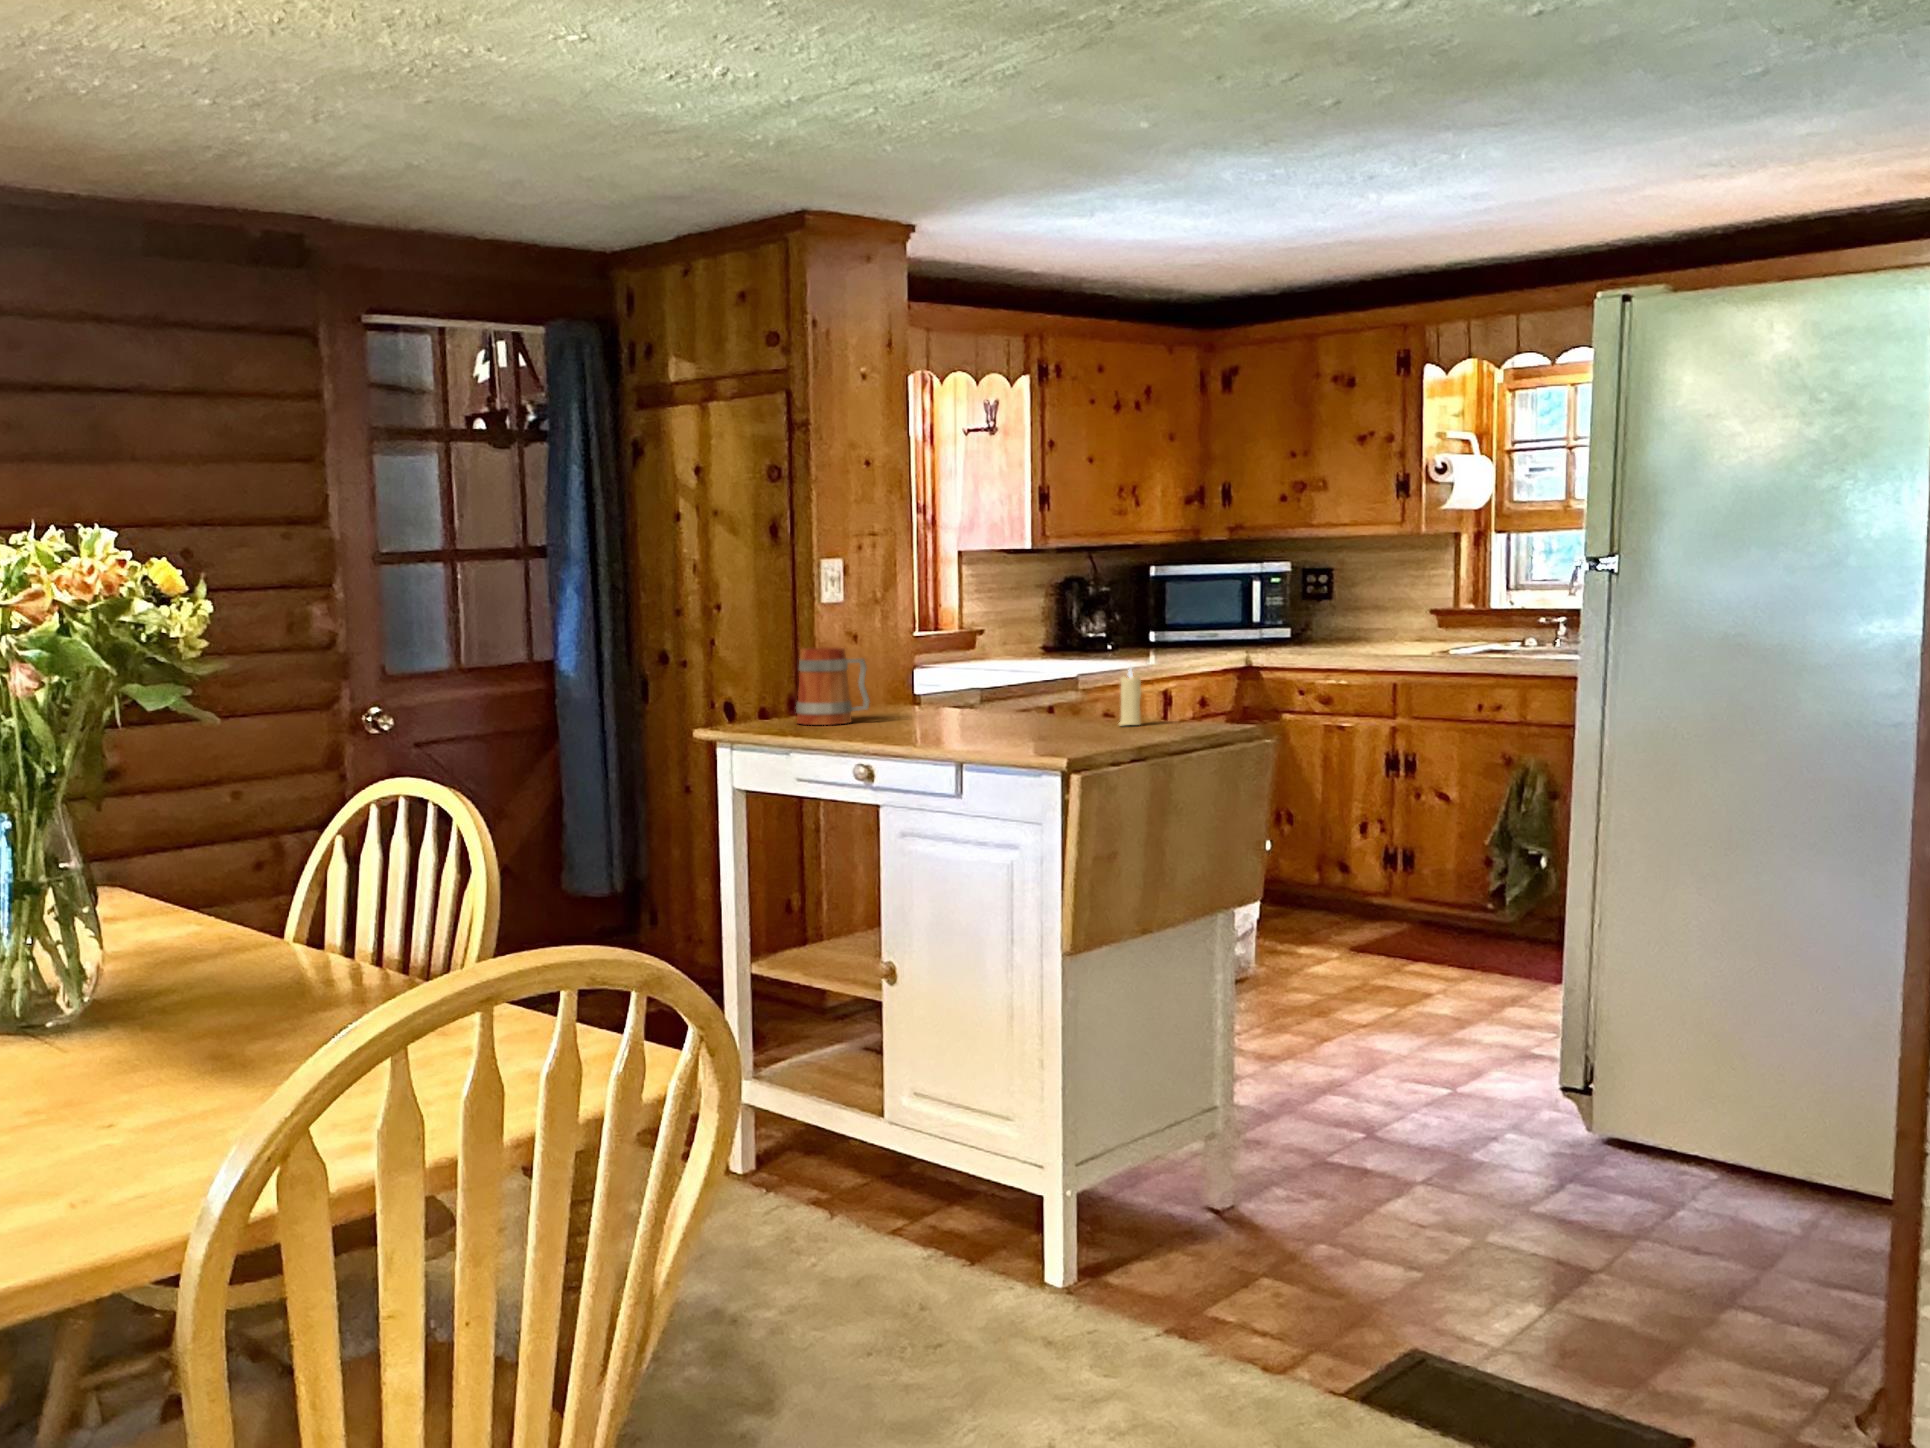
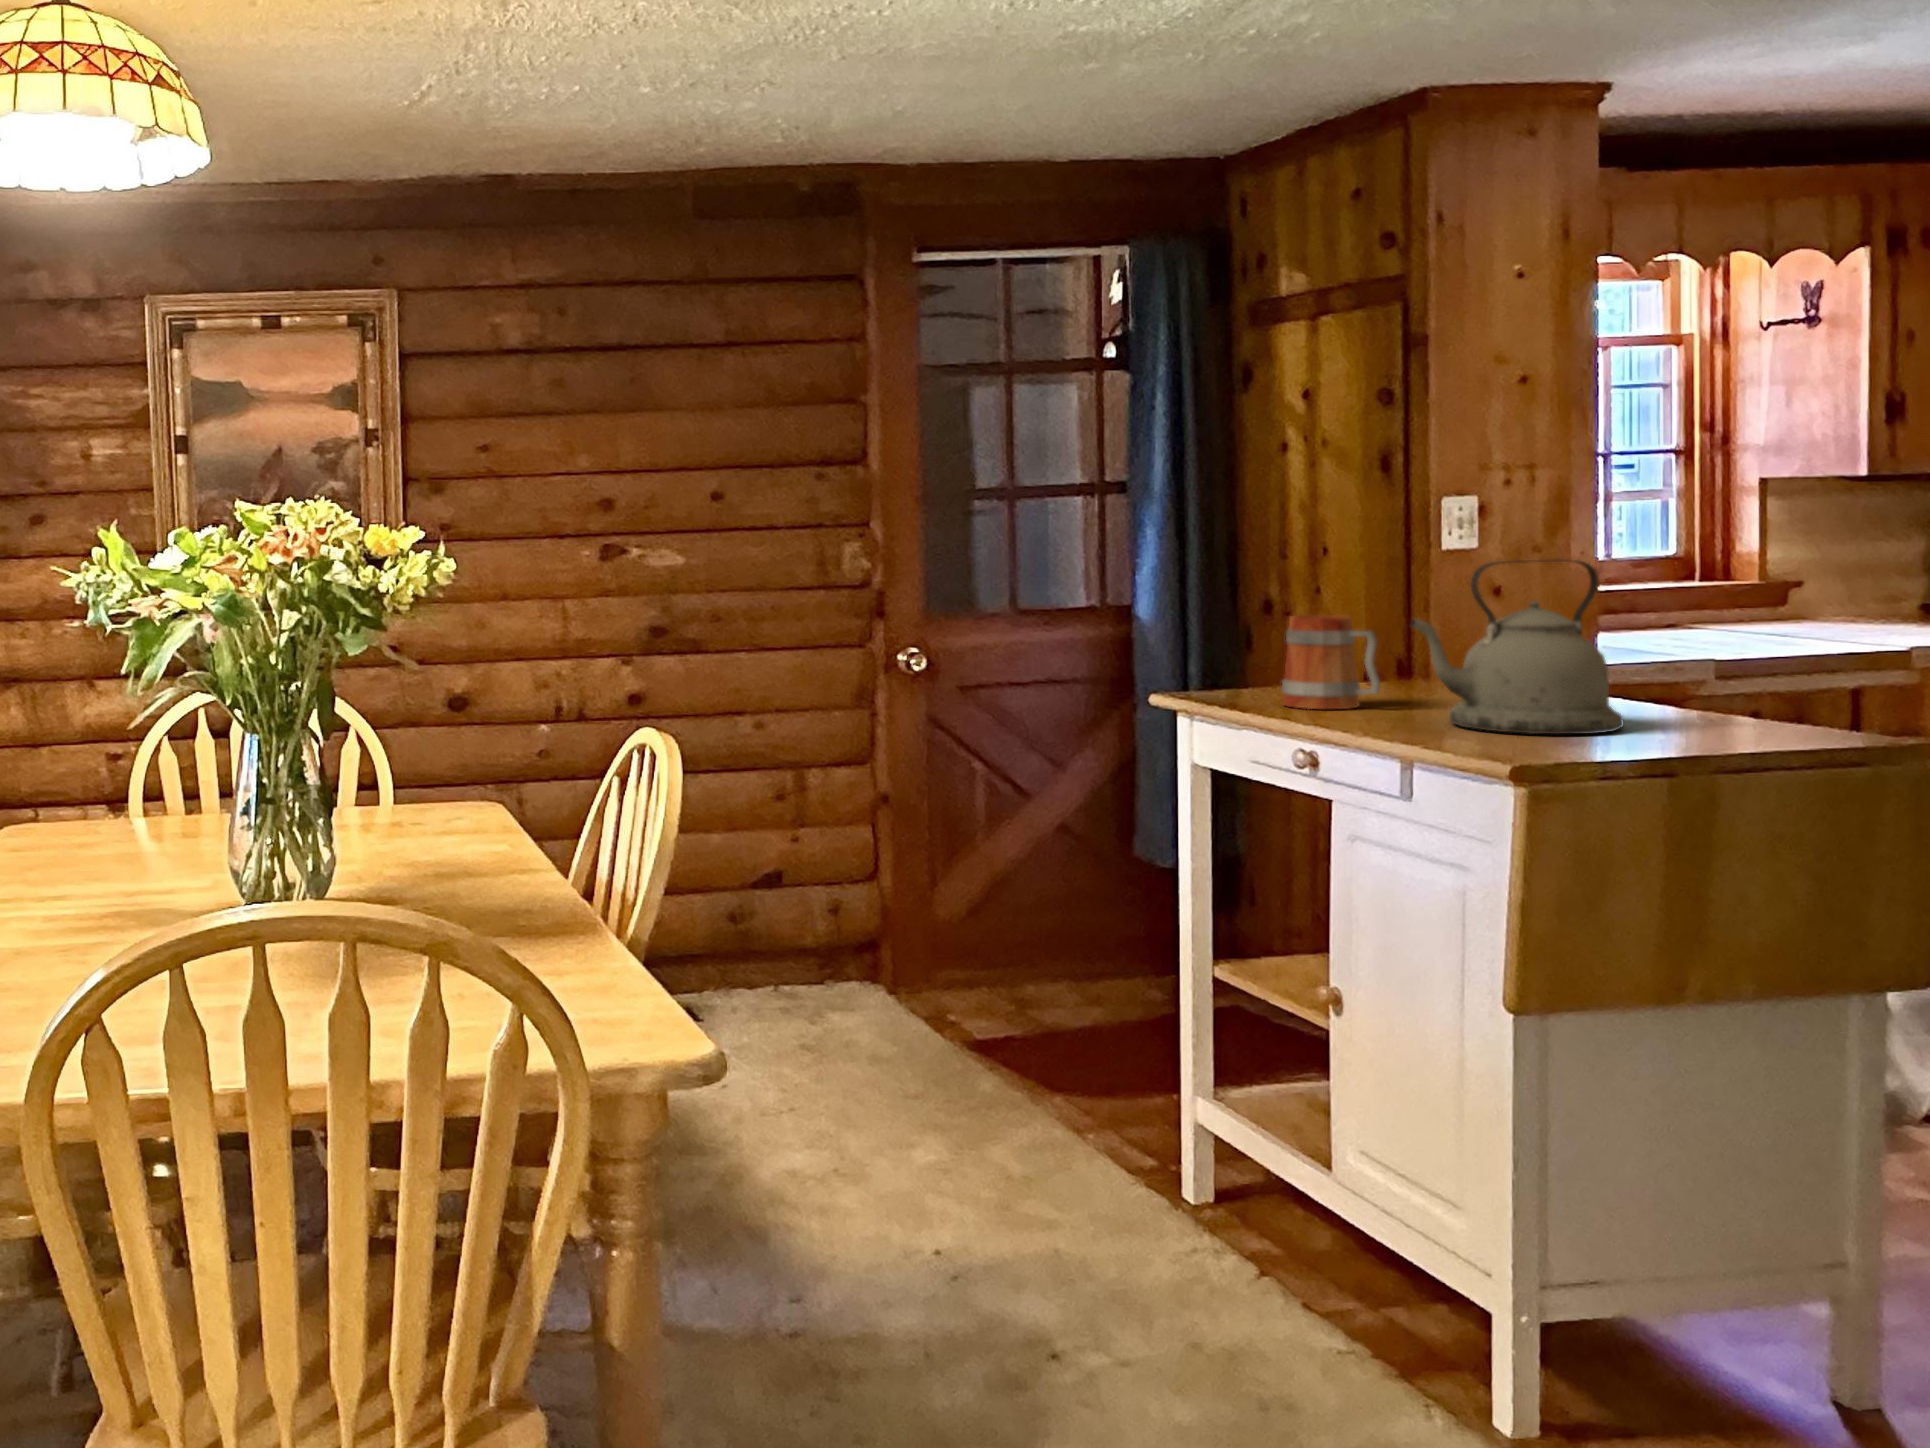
kettle: none [914,596,1046,730] -> present [1410,560,1623,734]
candle: present [1119,667,1141,725] -> none [1733,654,1773,742]

